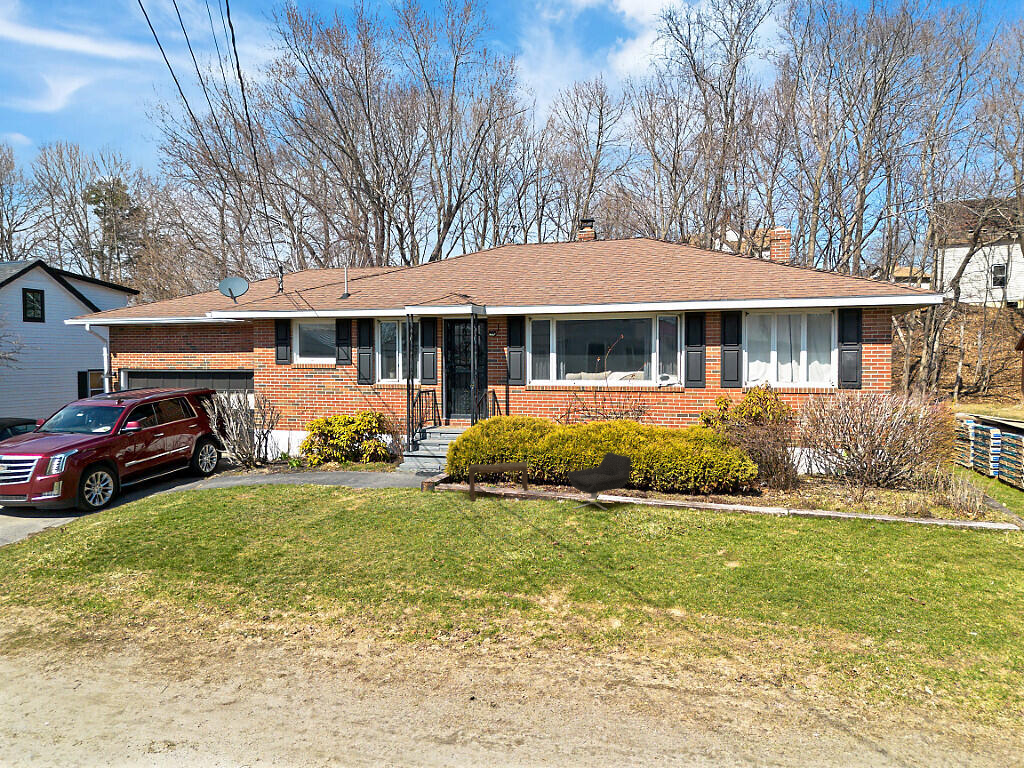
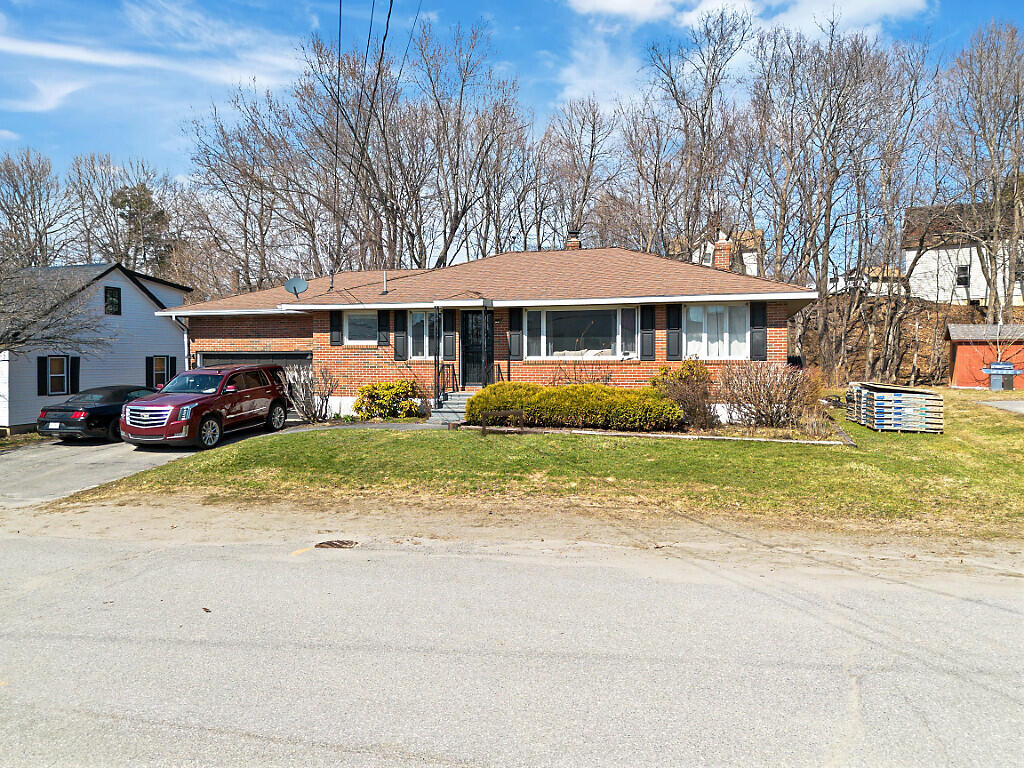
lounge chair: present [567,452,632,509] -> none [551,402,595,439]

